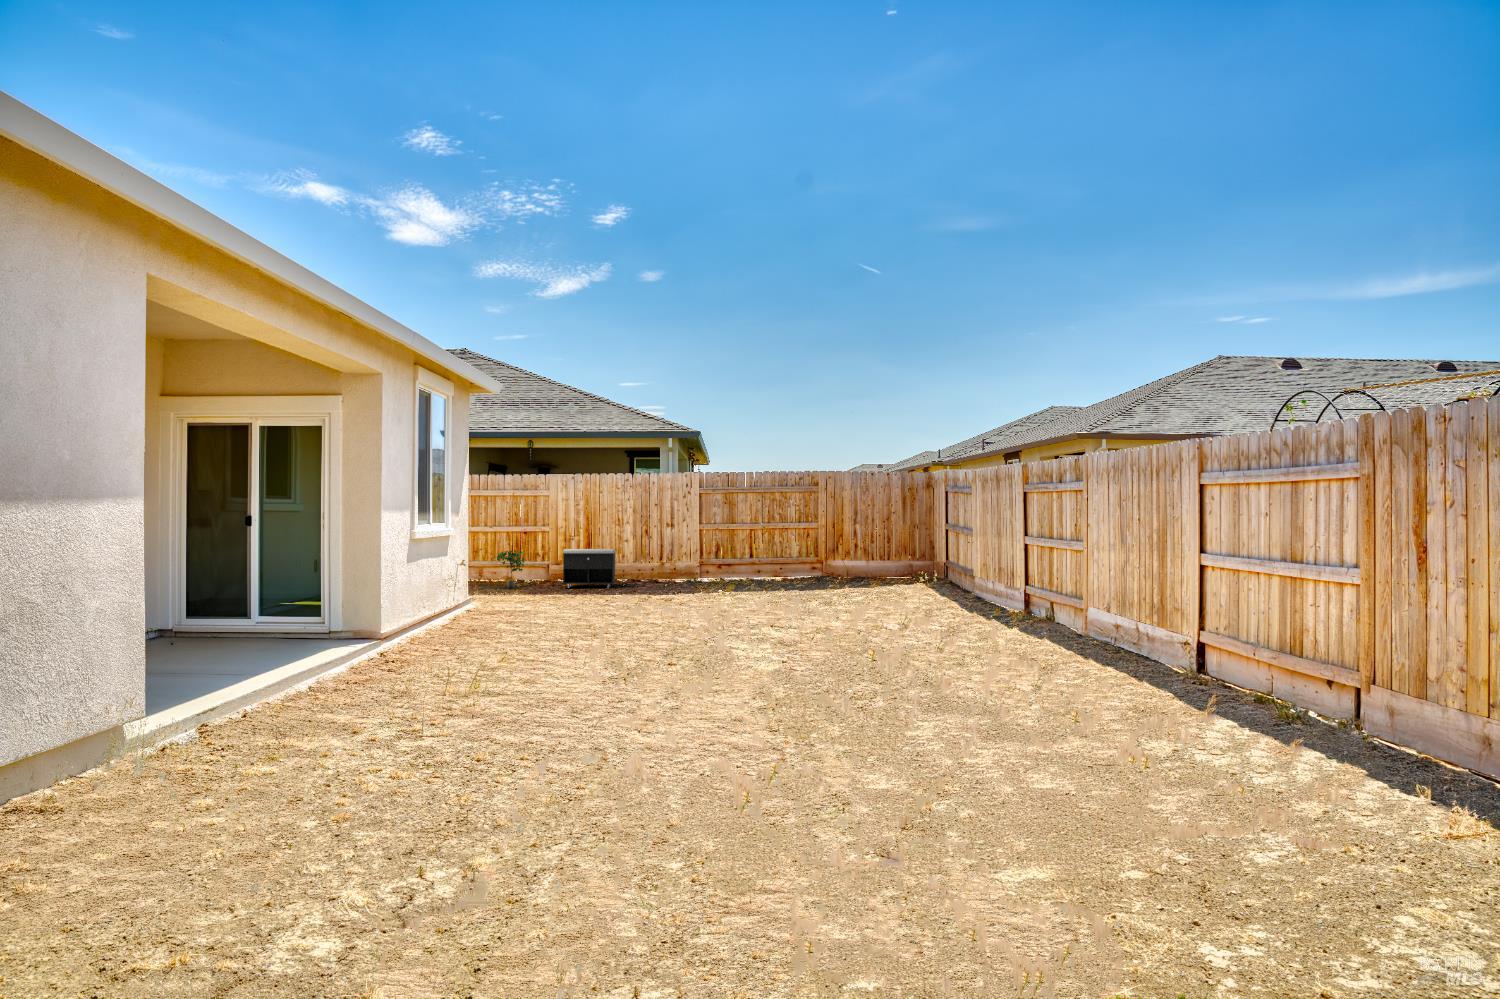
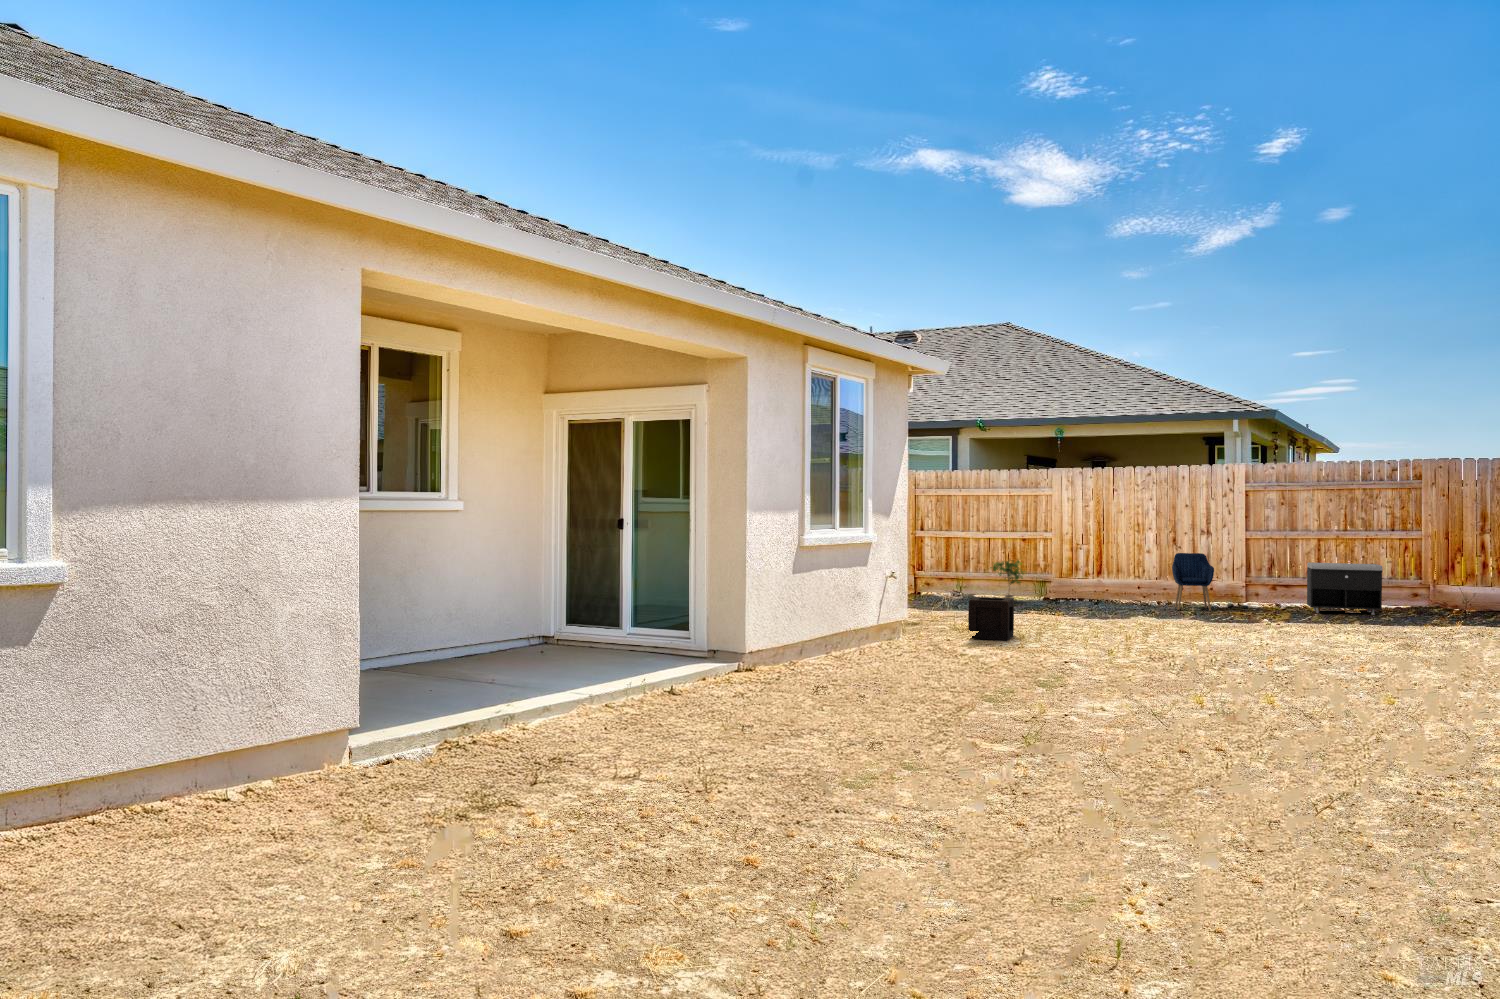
chair: none [645,542,677,587] -> present [1172,553,1214,611]
storage bench: present [563,549,615,588] -> present [1307,563,1383,615]
wooden crate: none [454,581,501,621] -> present [968,597,1014,640]

